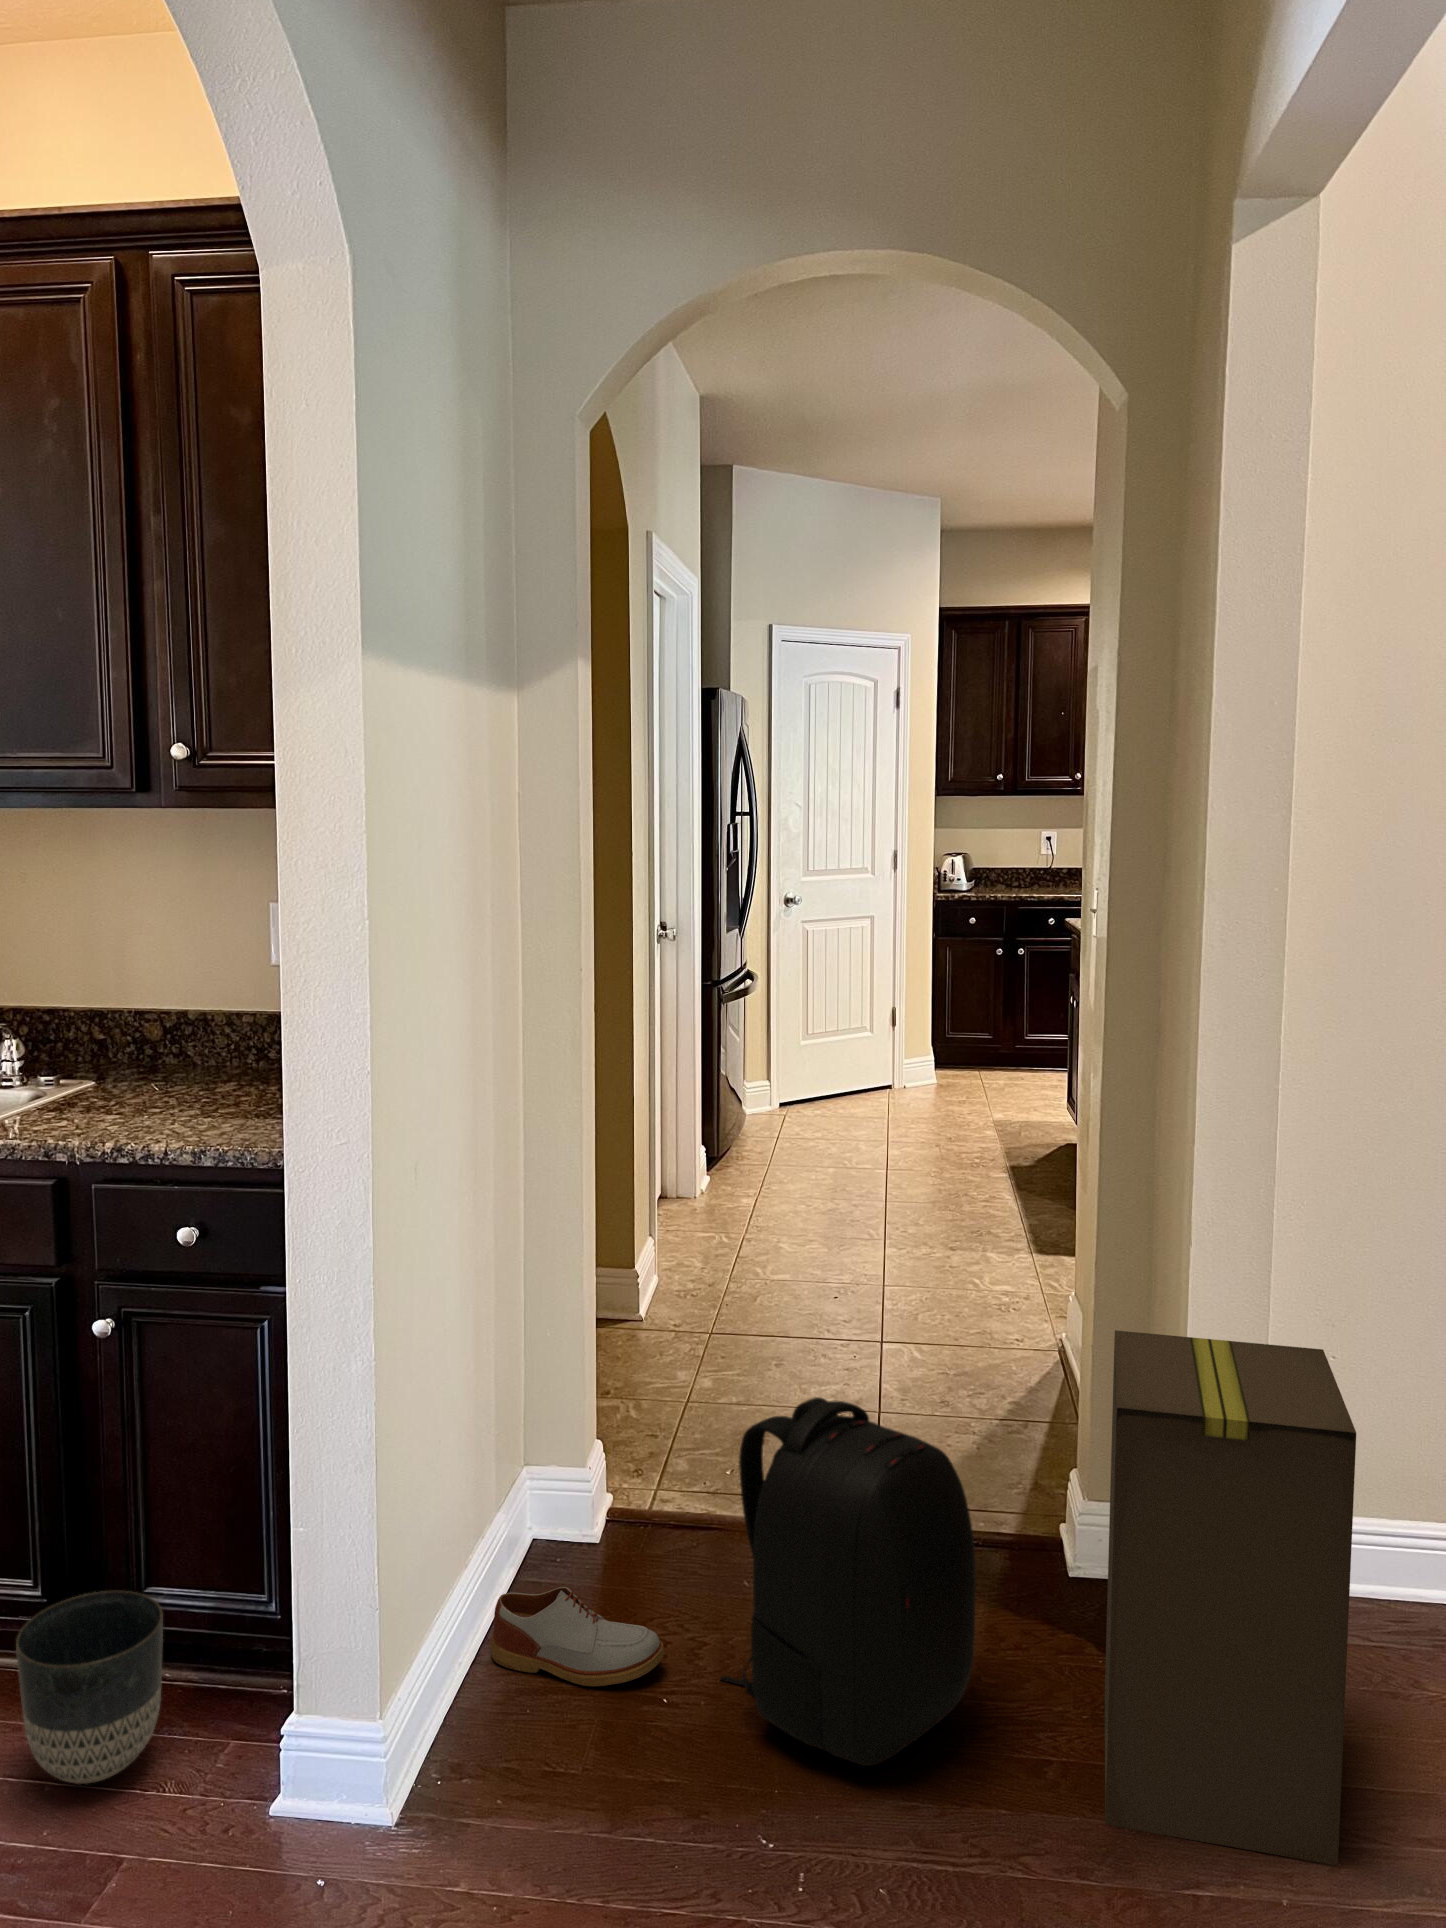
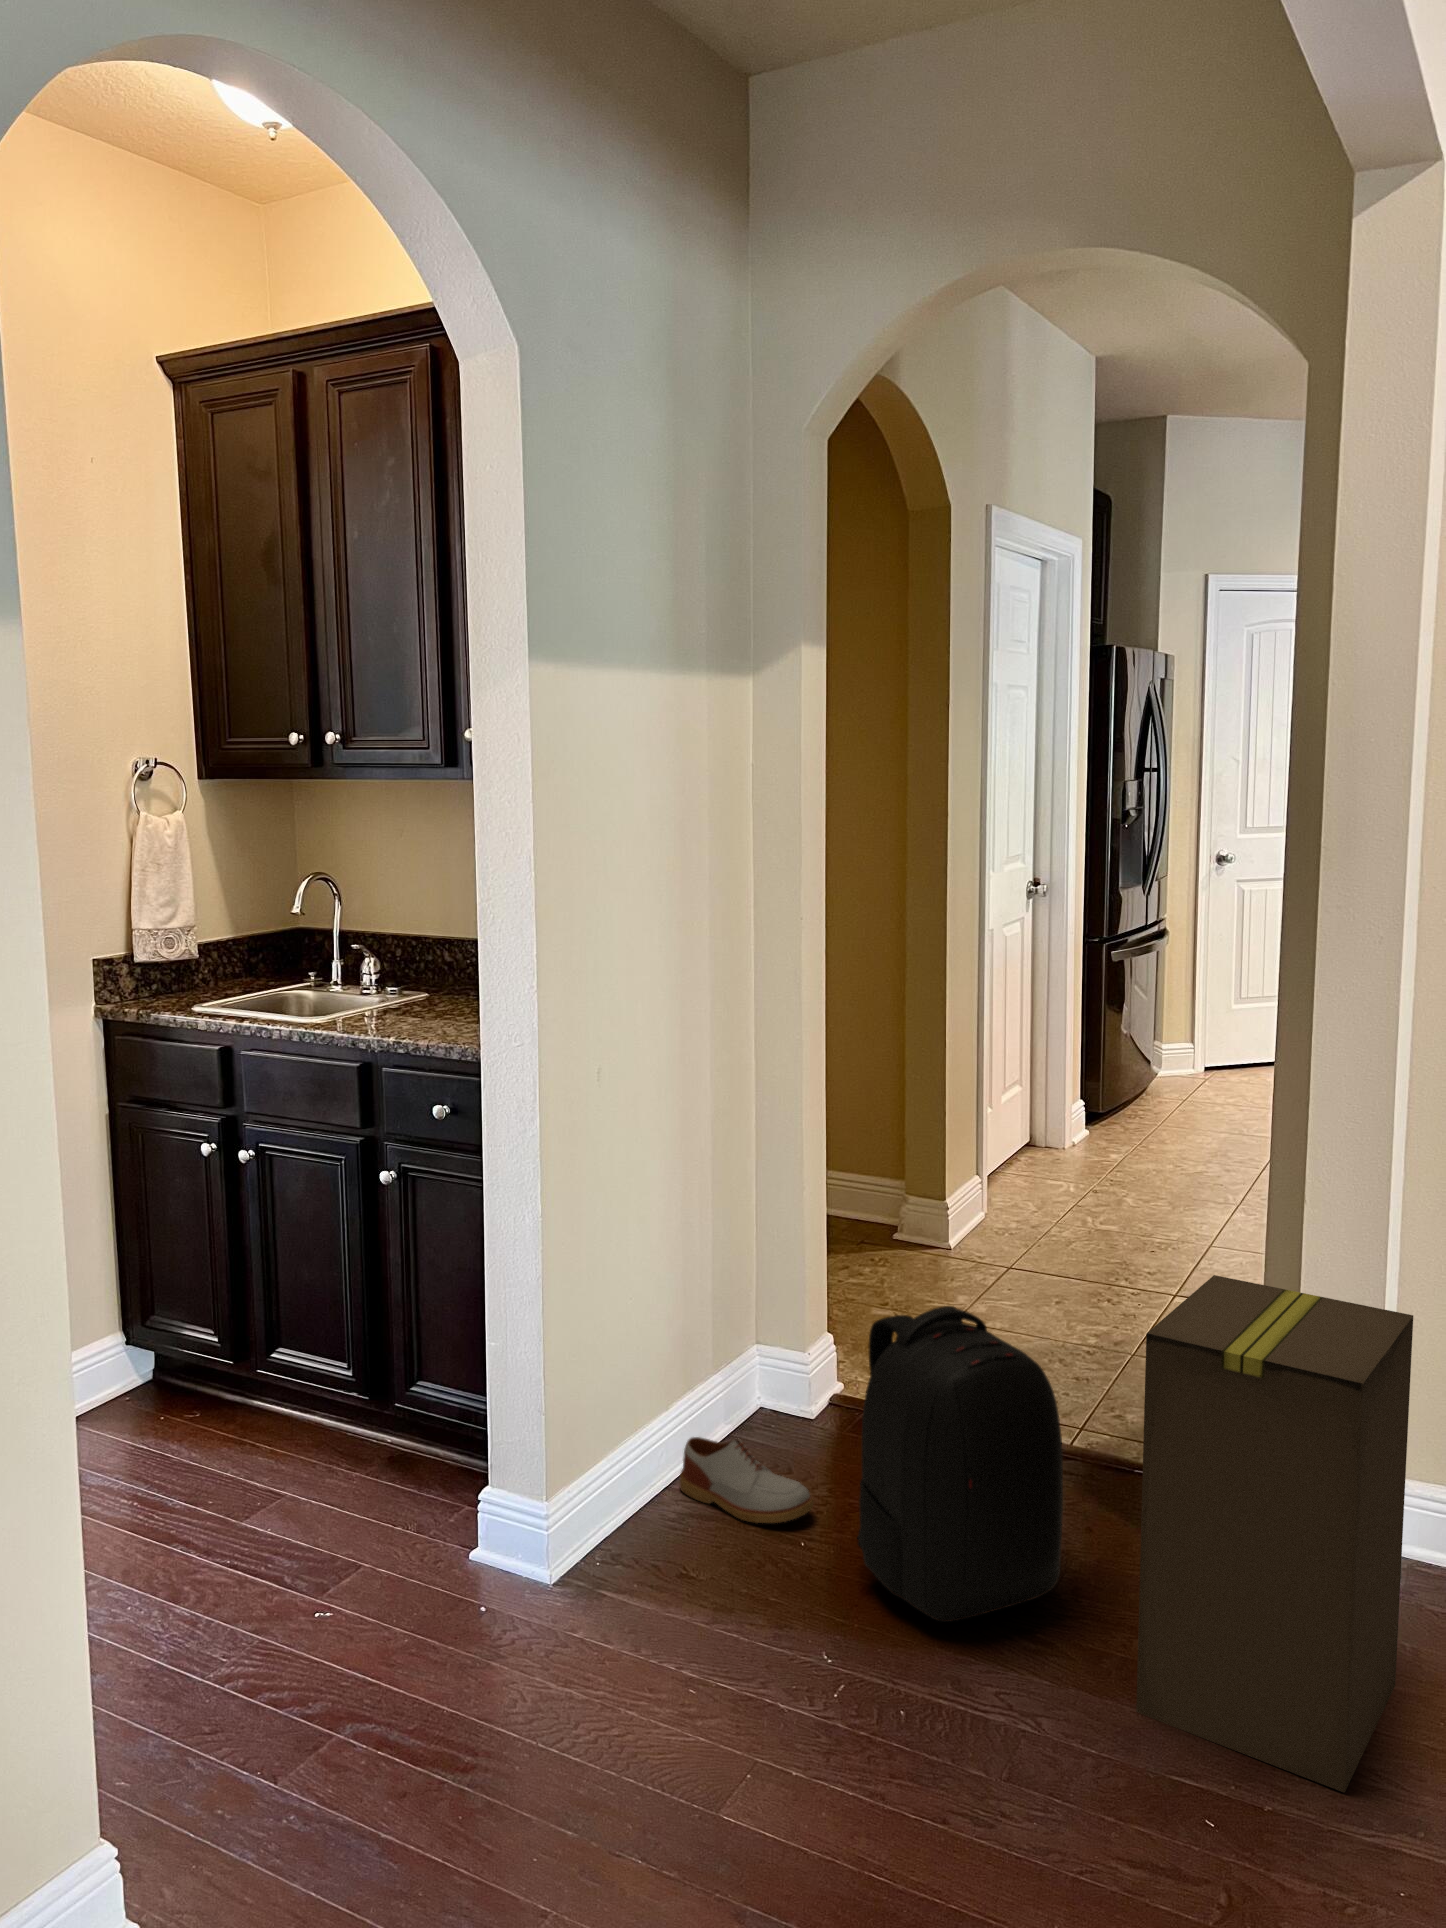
planter: present [16,1591,163,1784] -> none [310,1376,415,1512]

